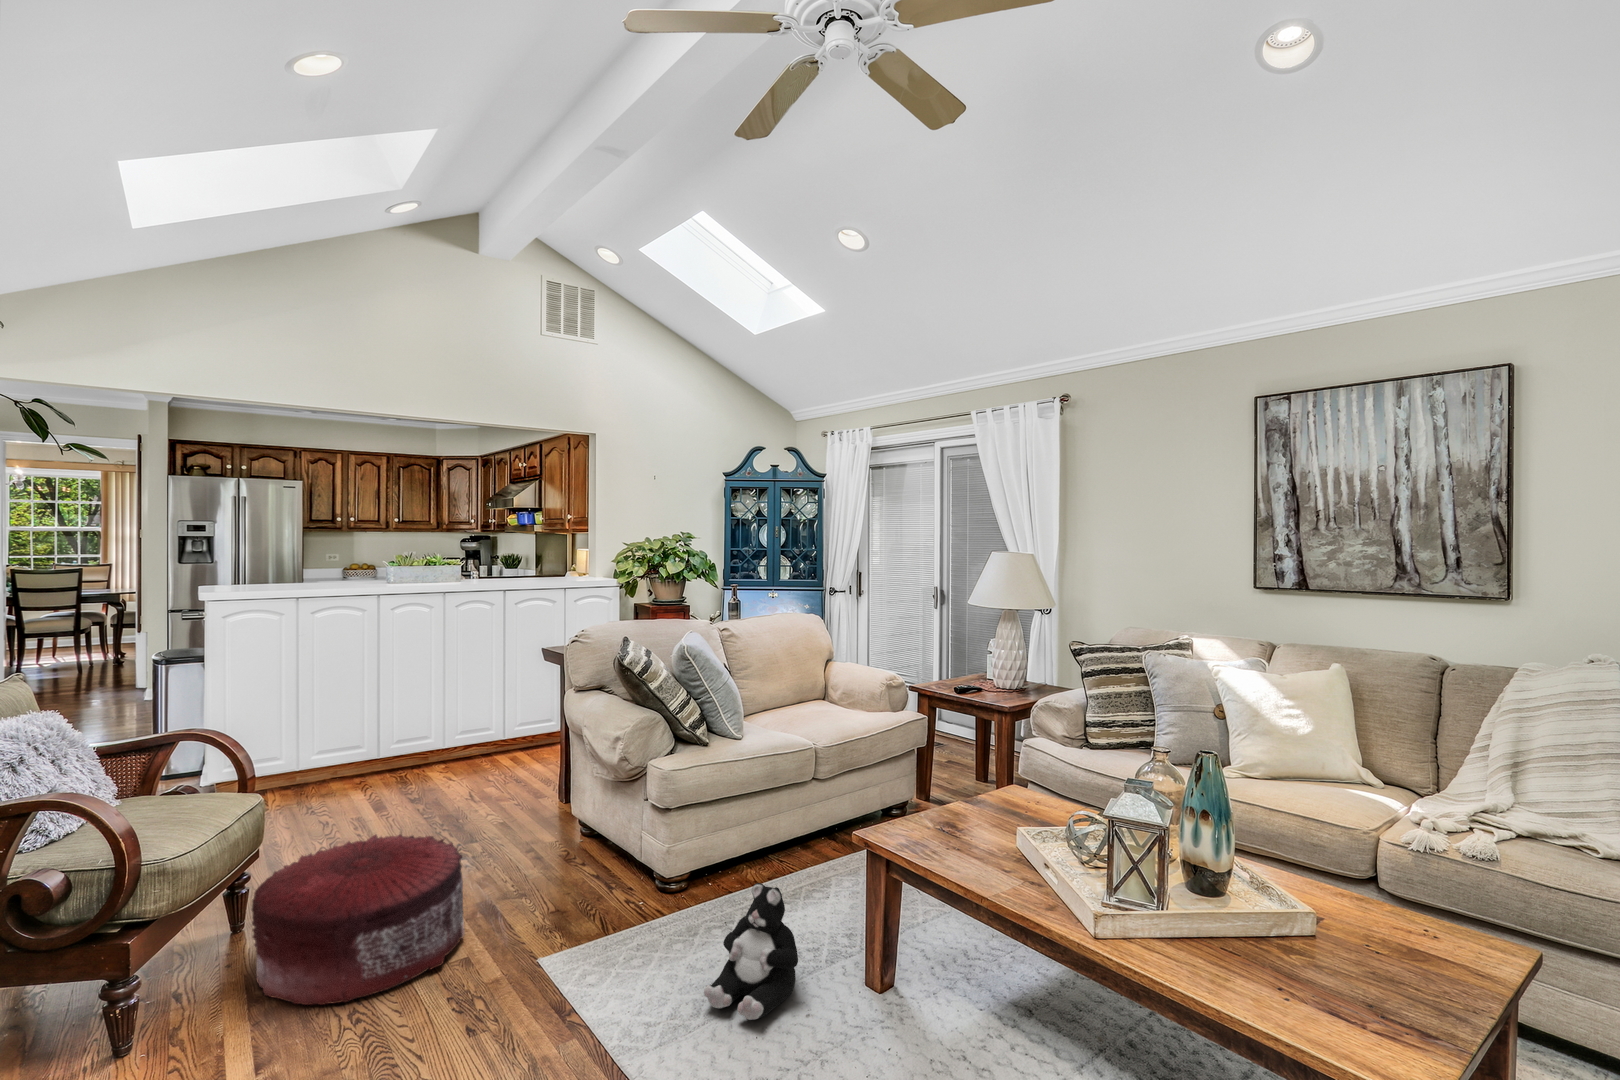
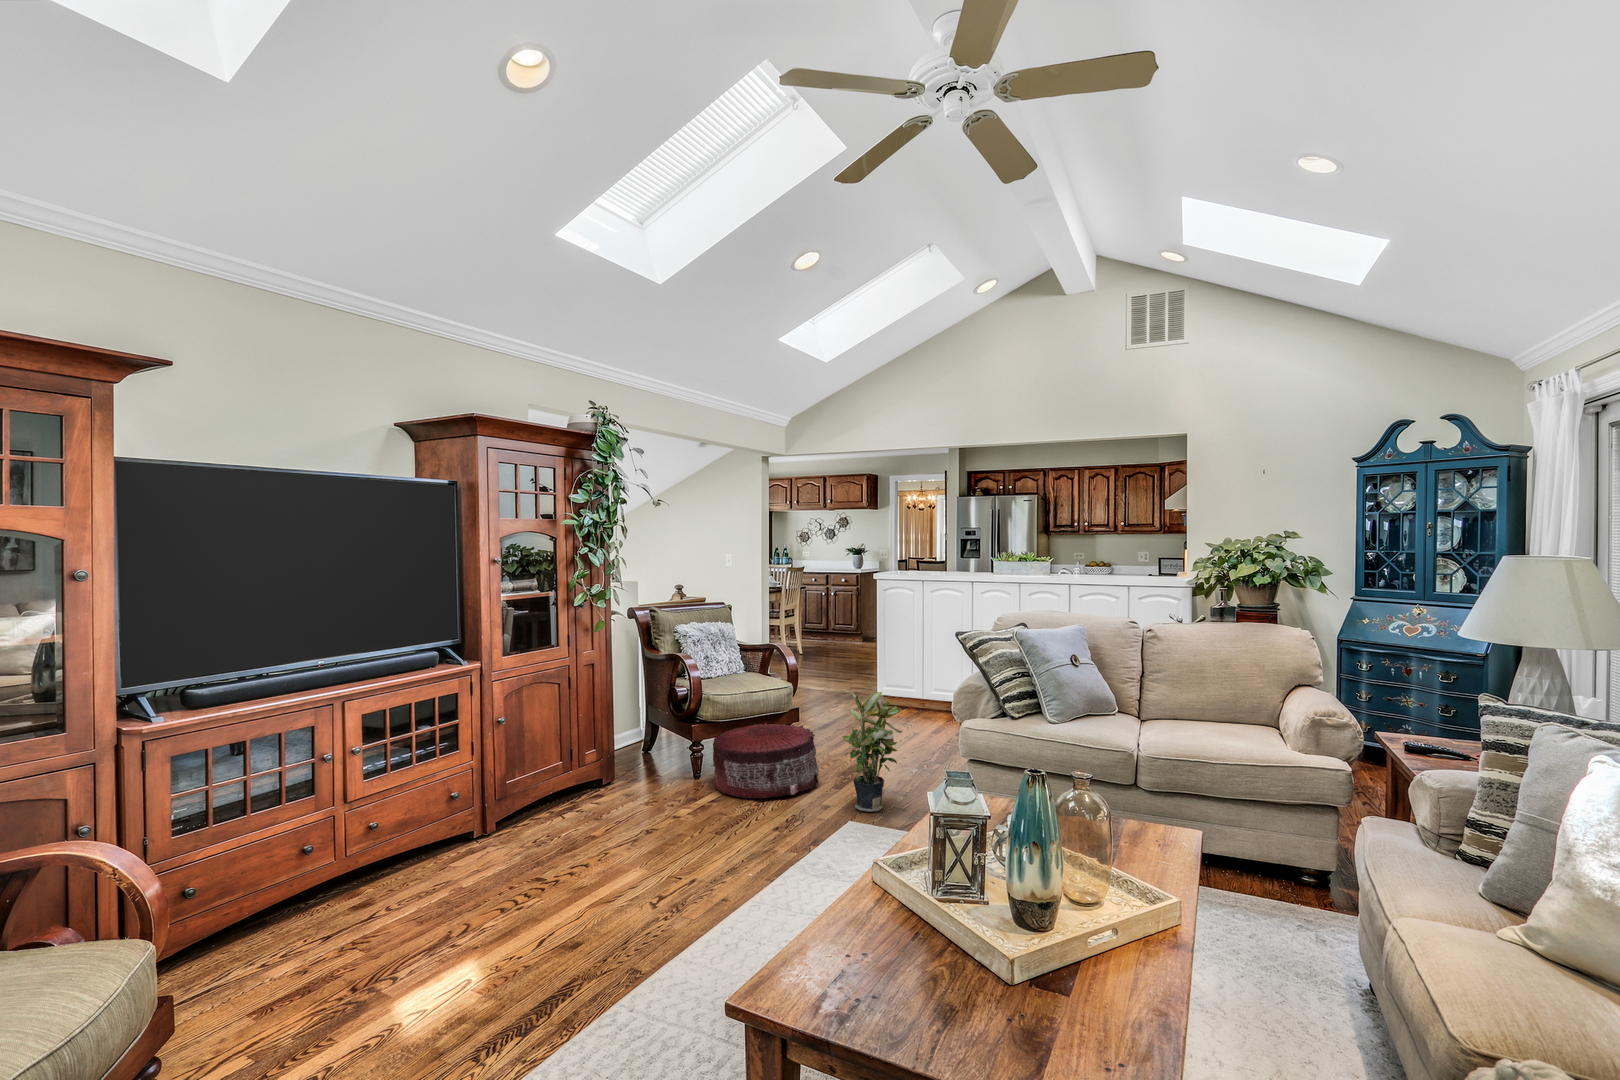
potted plant: none [532,730,622,904] -> present [842,692,902,812]
plush toy: present [704,883,798,1020] -> none [753,806,826,890]

